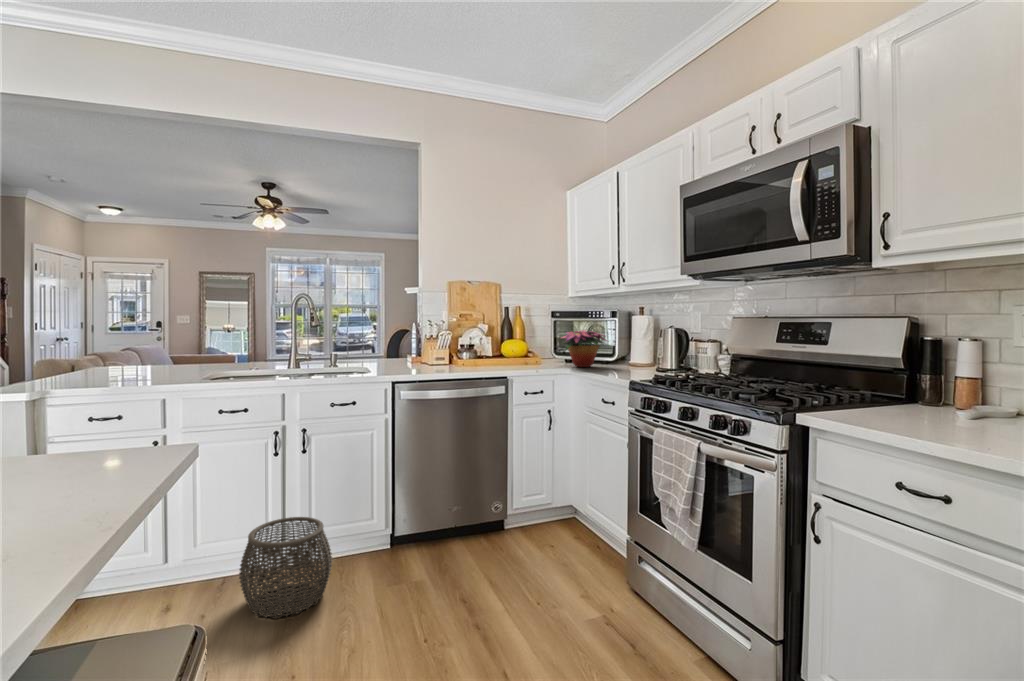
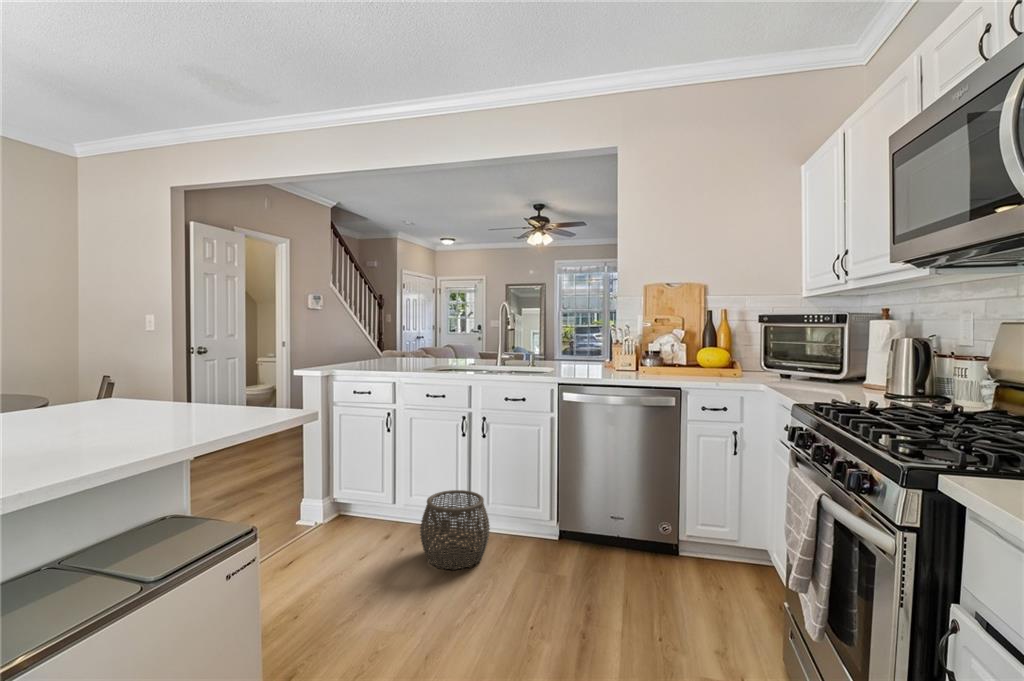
flower arrangement: present [562,330,607,367] -> none [745,338,819,384]

